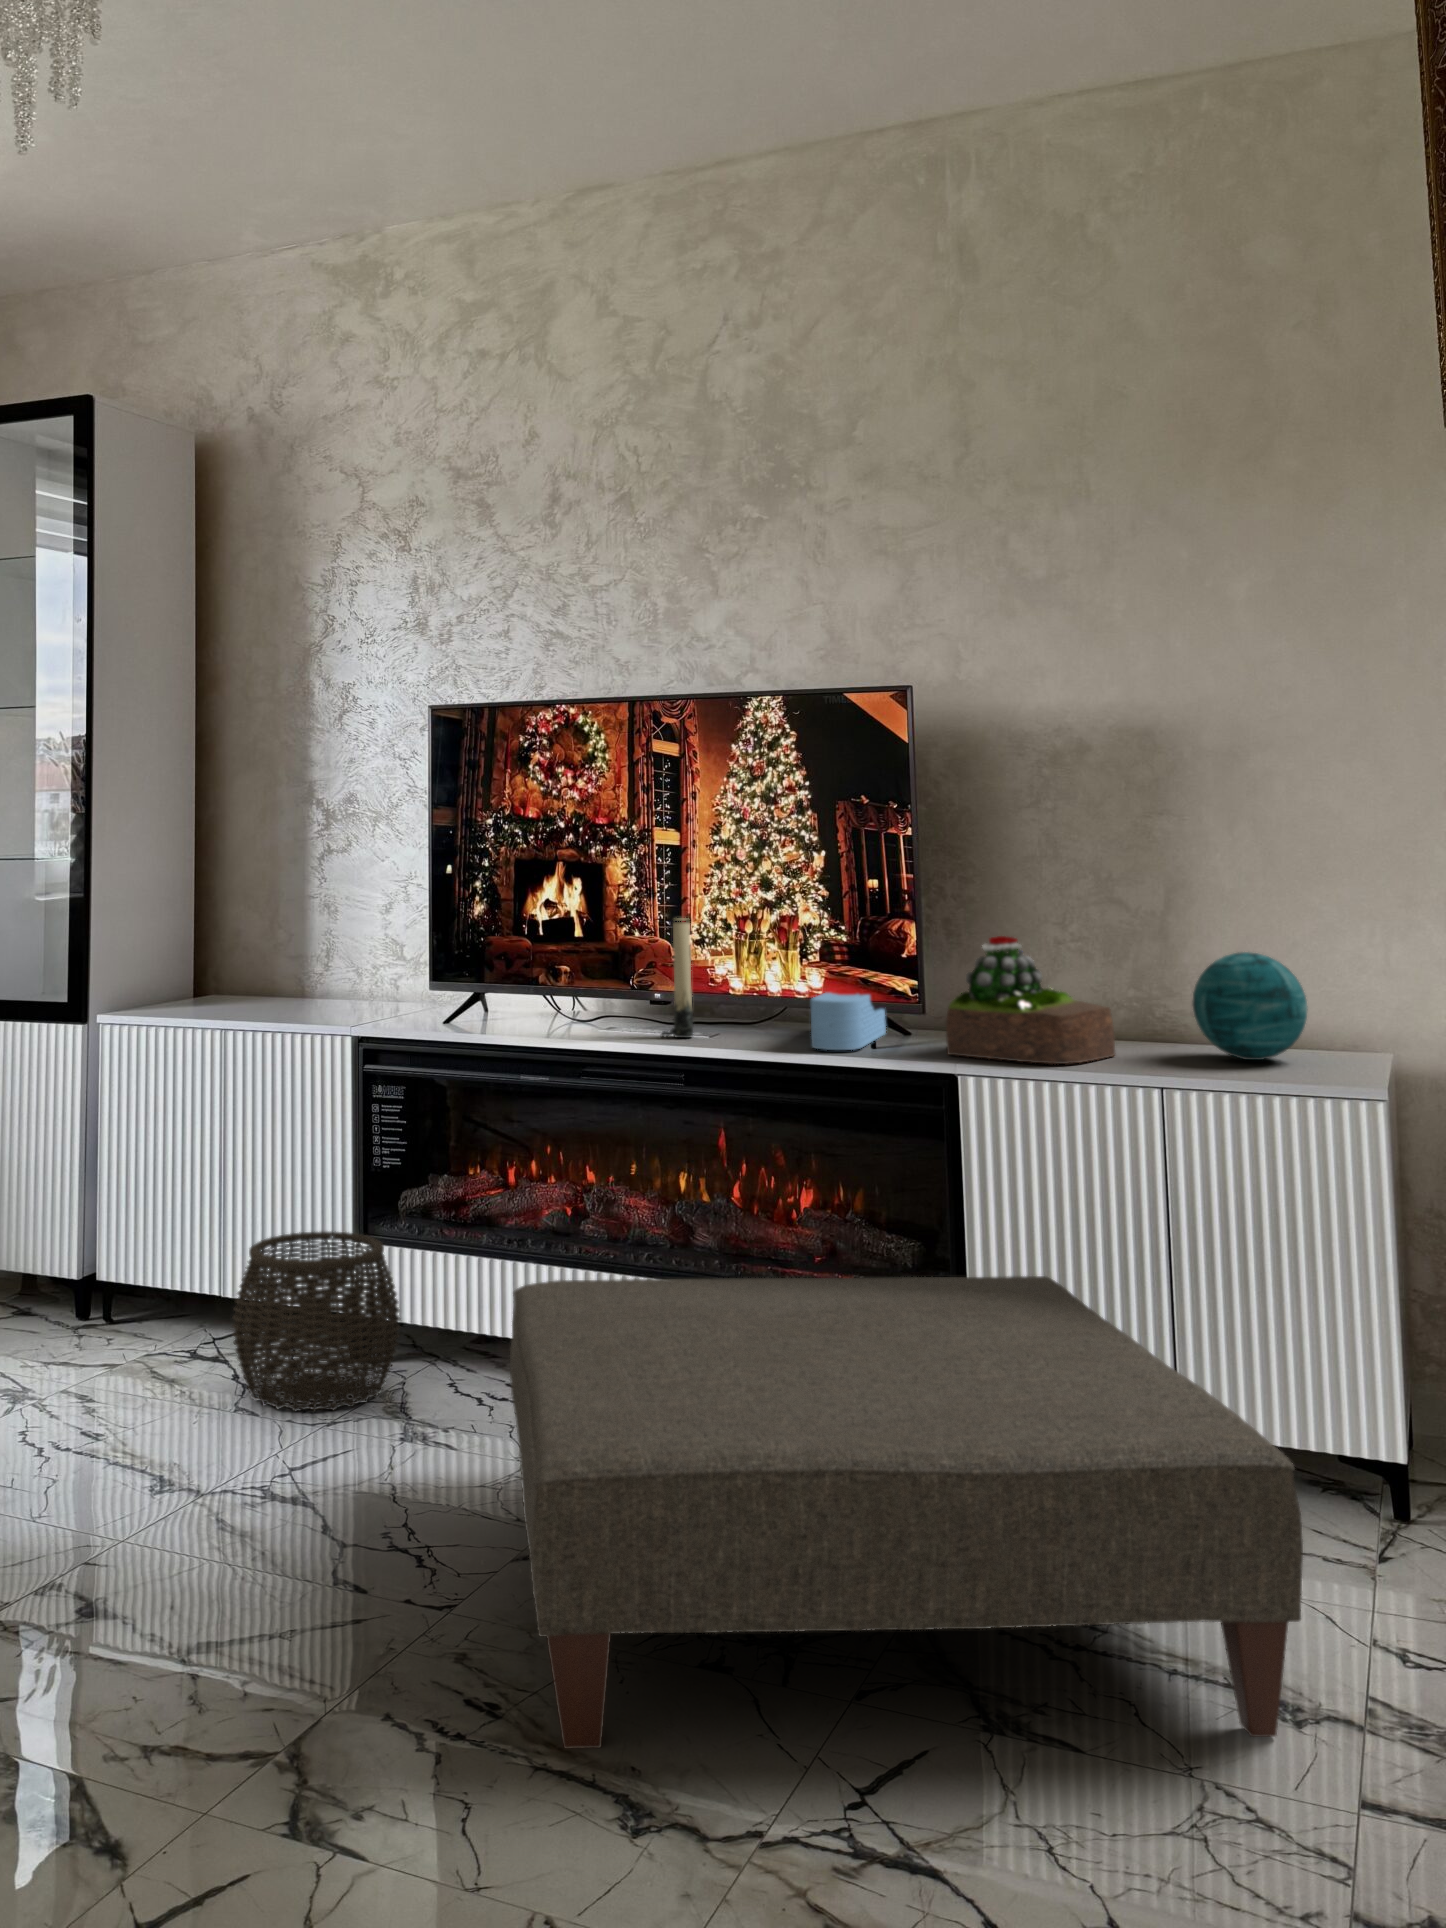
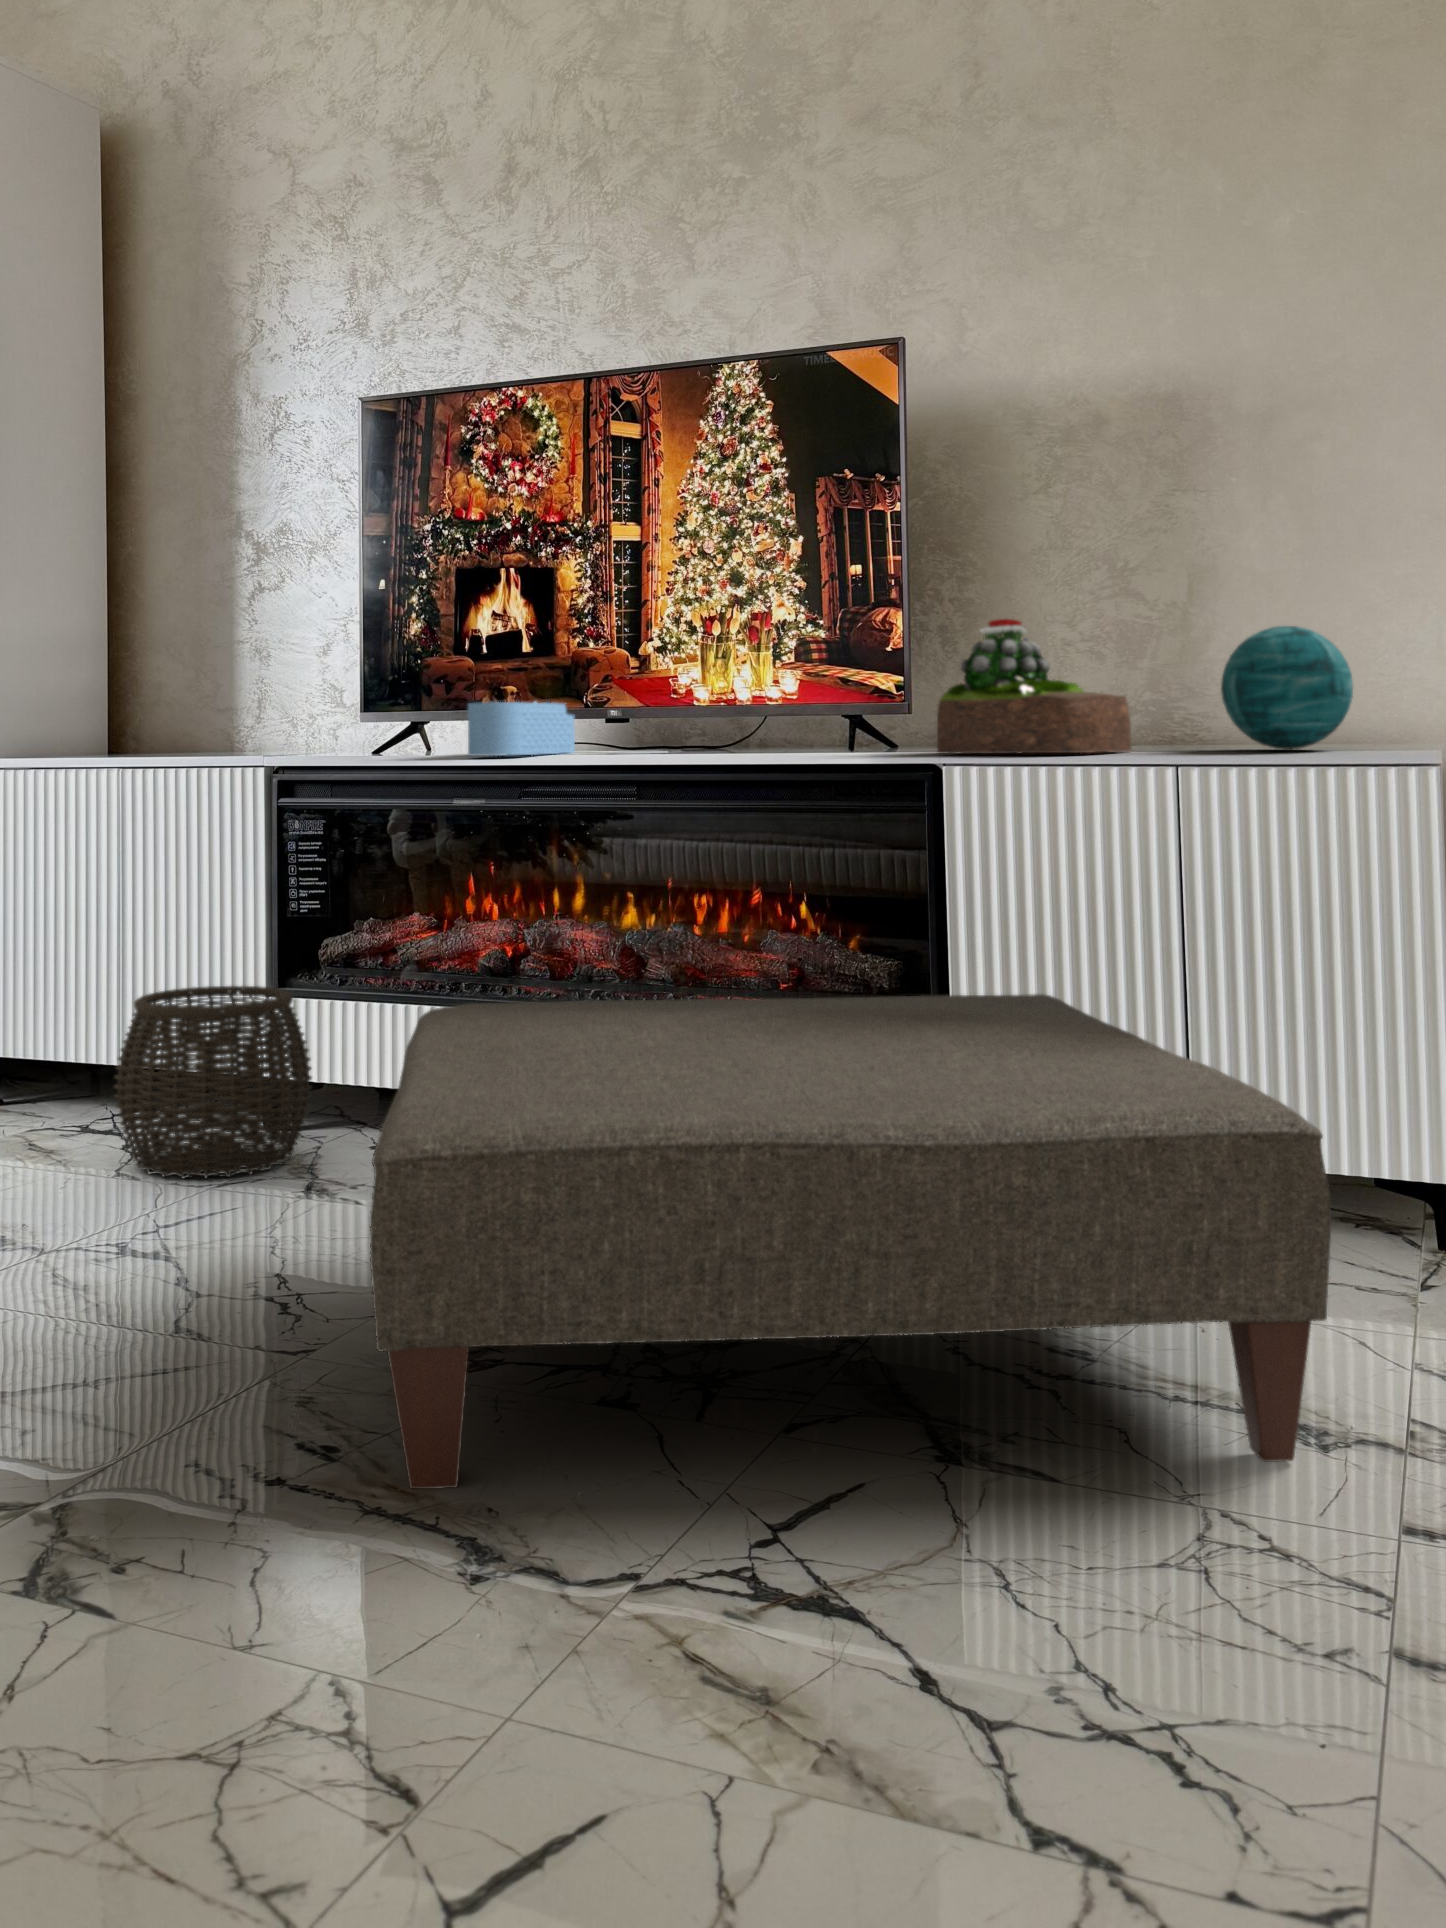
candle: present [661,918,693,1038] -> none [614,618,652,754]
speaker: present [810,993,886,1050] -> present [468,700,575,756]

